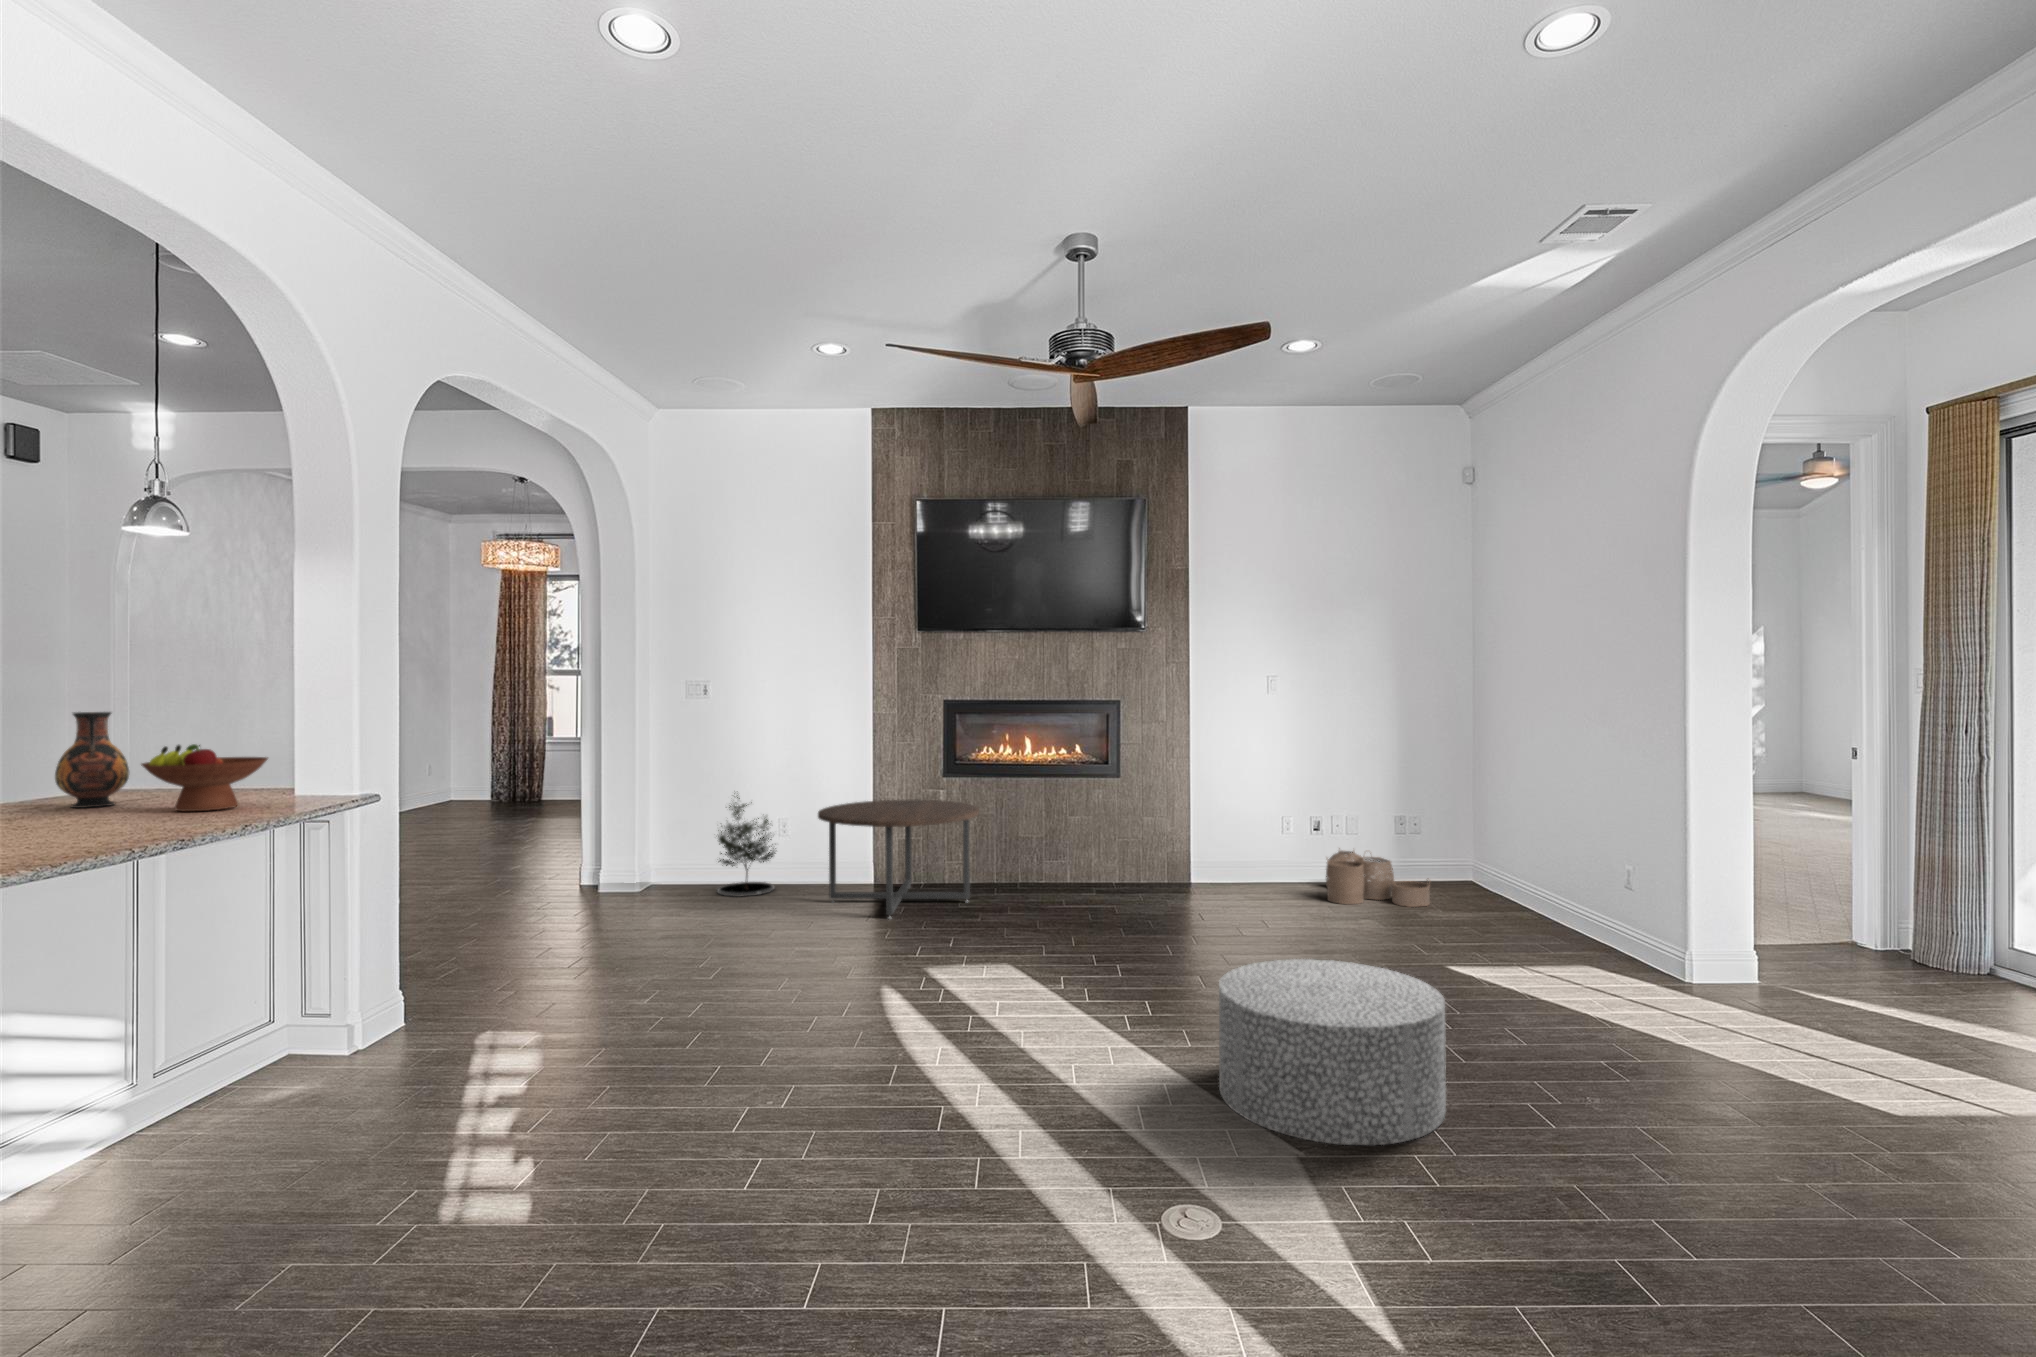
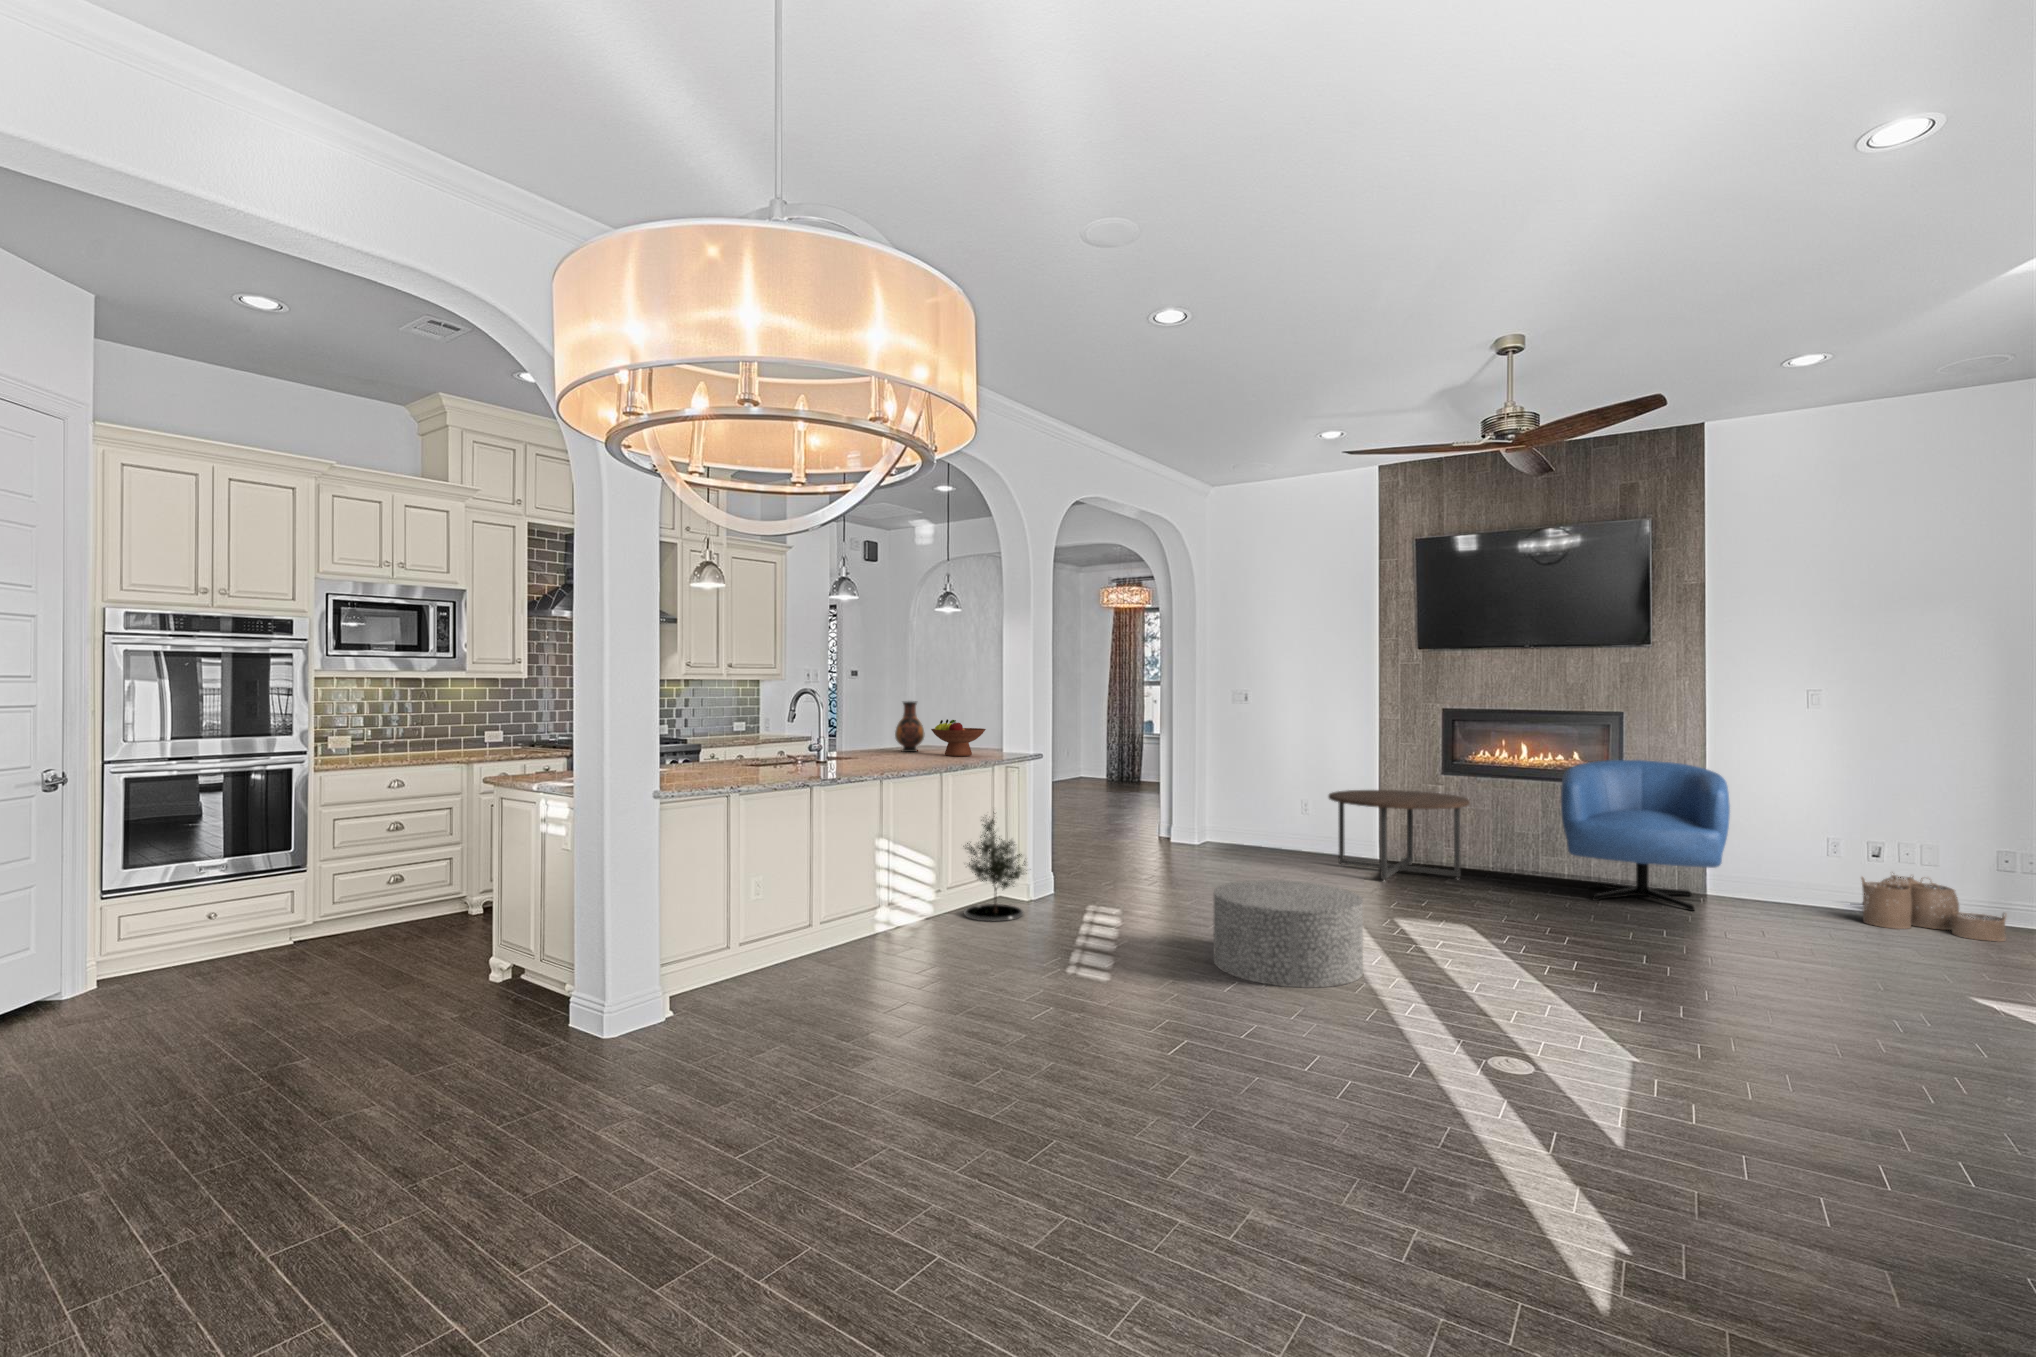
armchair: none [1074,751,1230,911] -> present [1561,760,1730,911]
potted tree: present [717,793,776,897] -> present [963,813,1025,922]
ottoman: present [1219,959,1446,1146] -> present [1214,880,1363,988]

